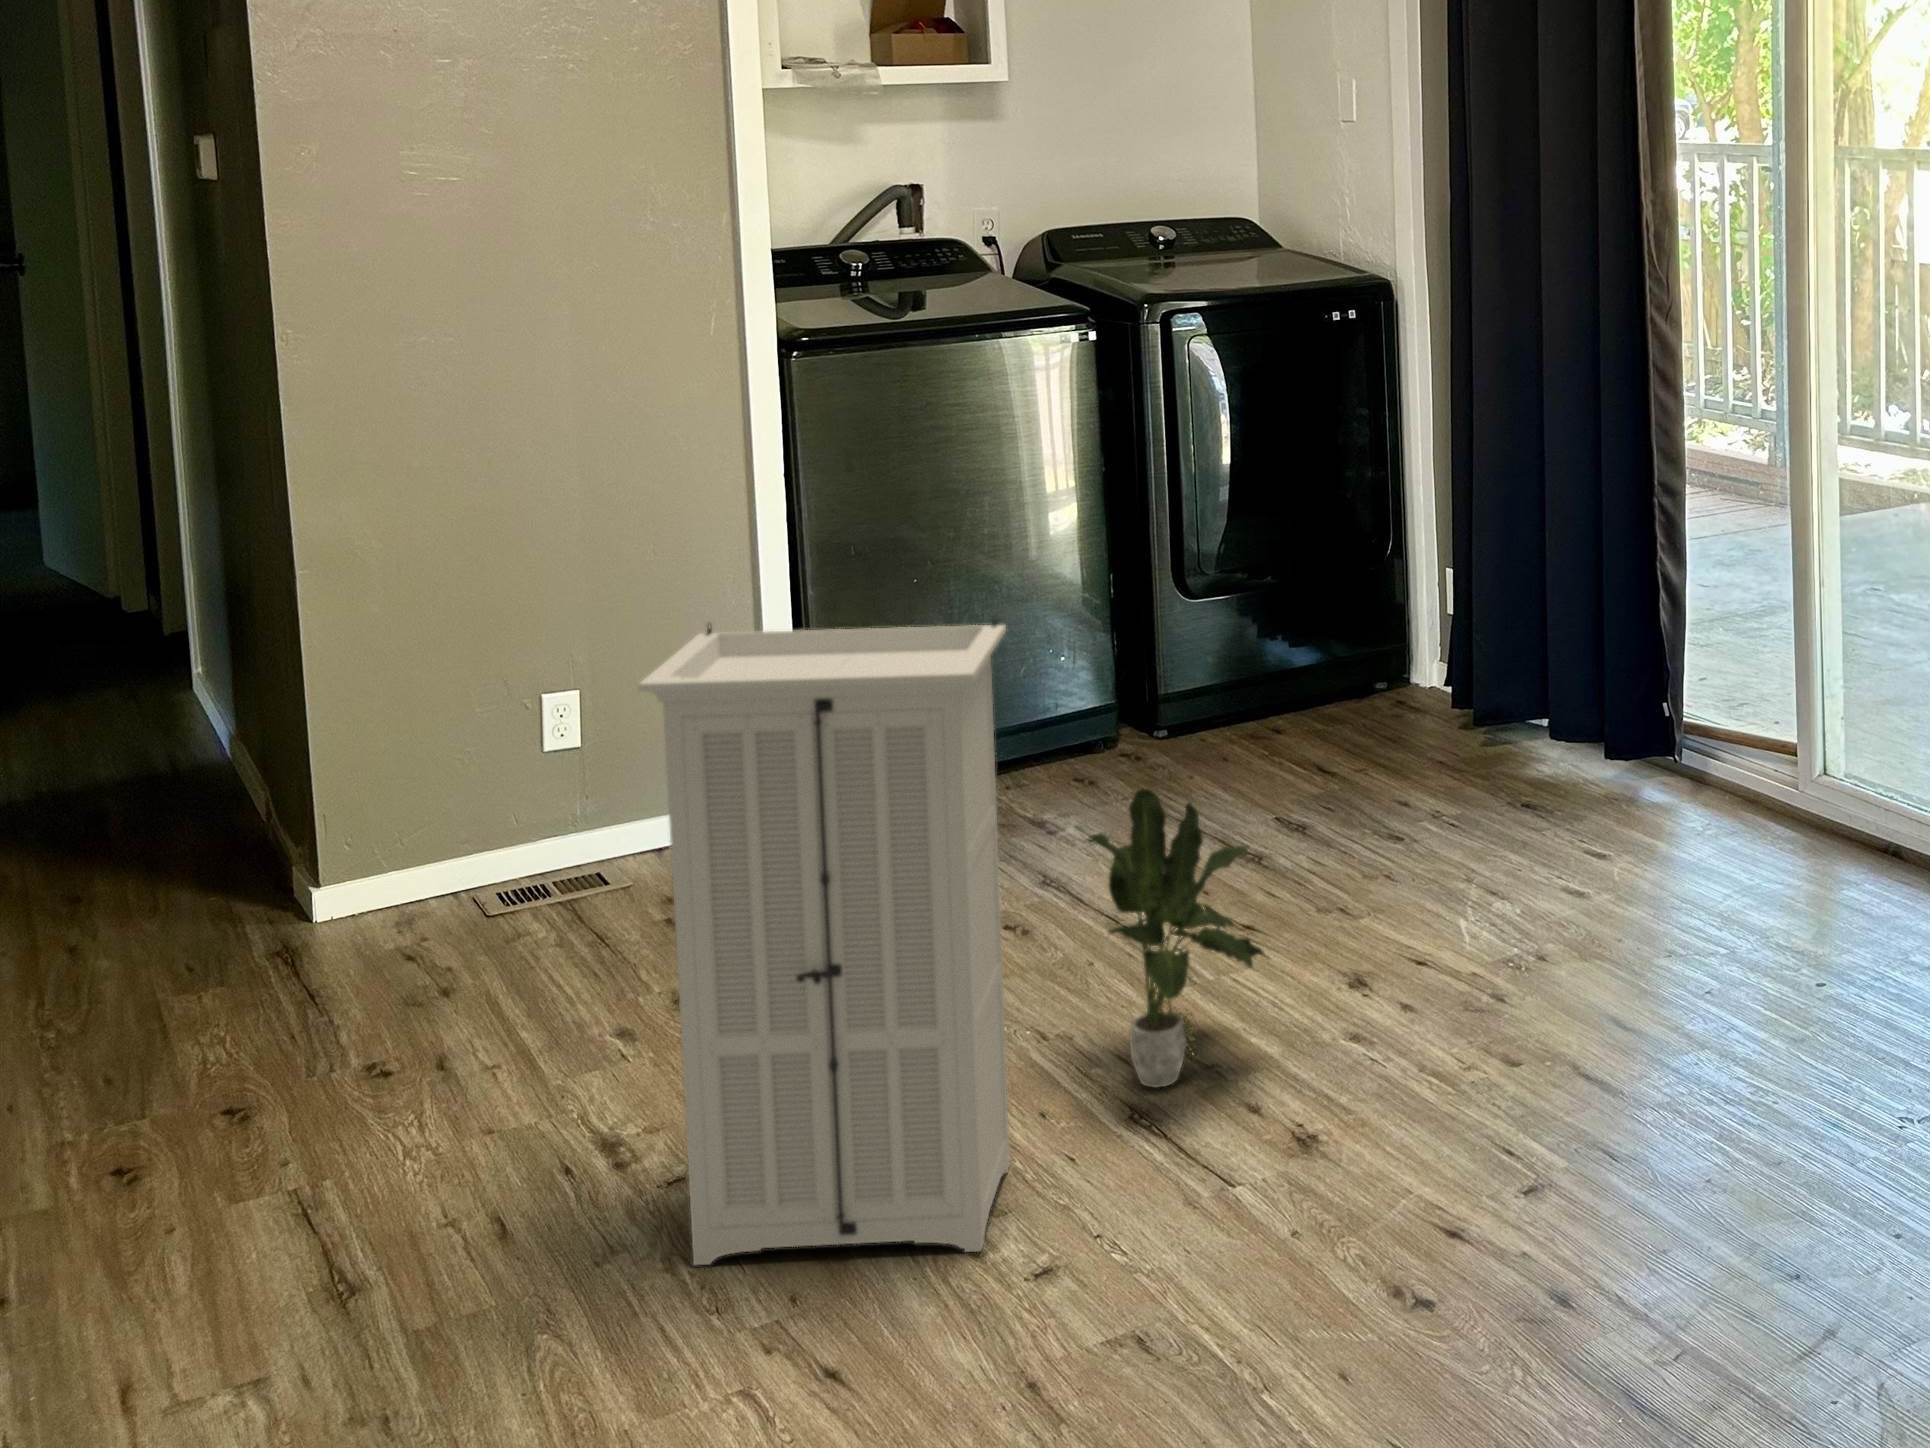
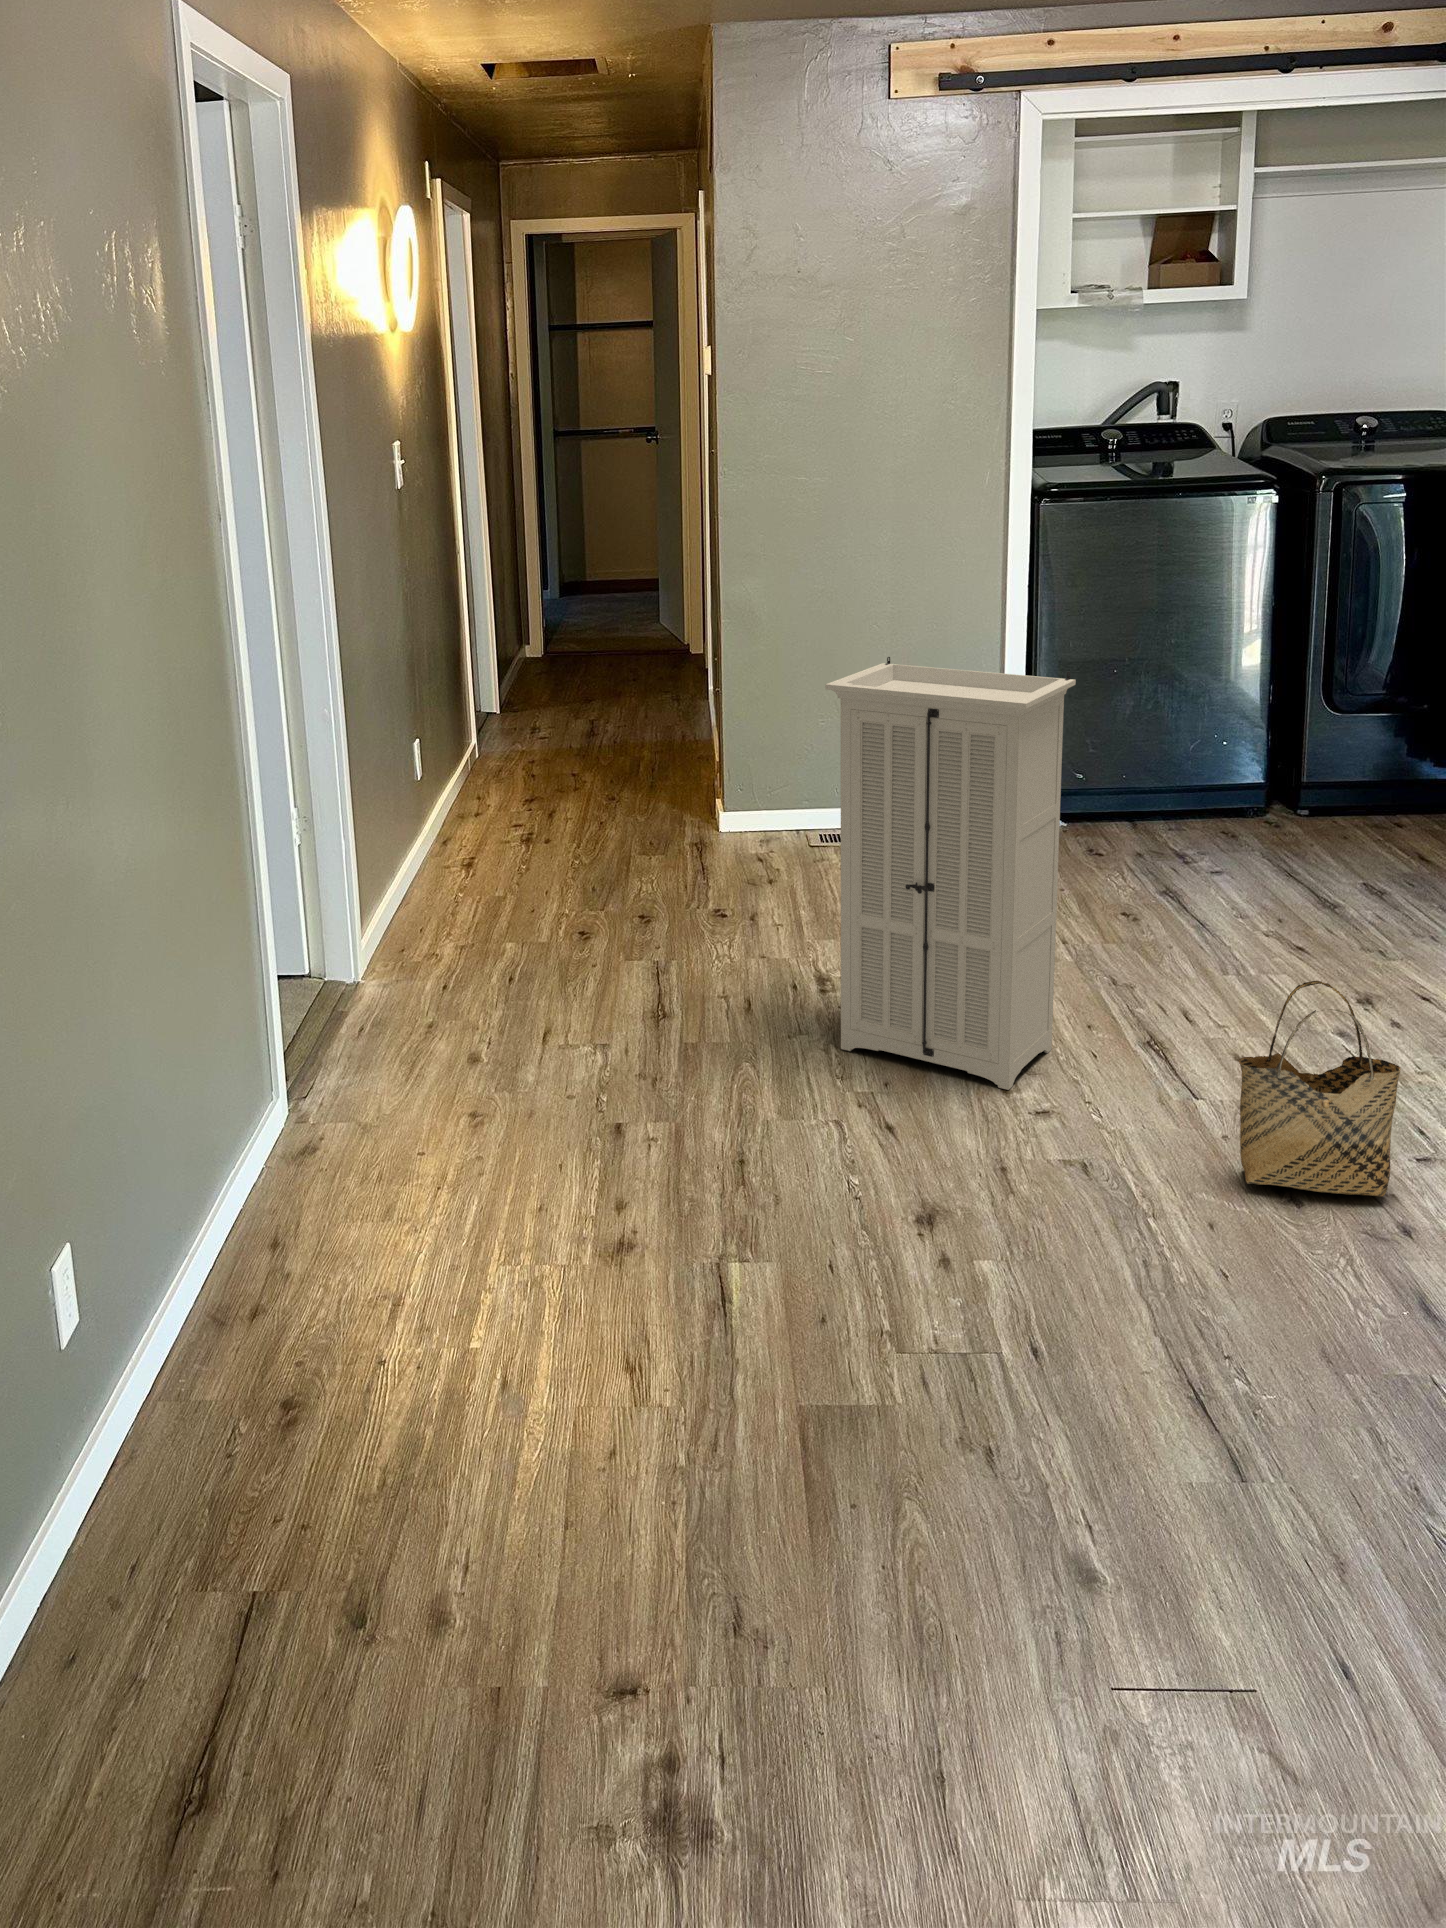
potted plant: present [1074,789,1267,1087] -> none [1133,818,1275,1032]
woven basket: none [1324,983,1512,1288] -> present [1239,981,1401,1196]

